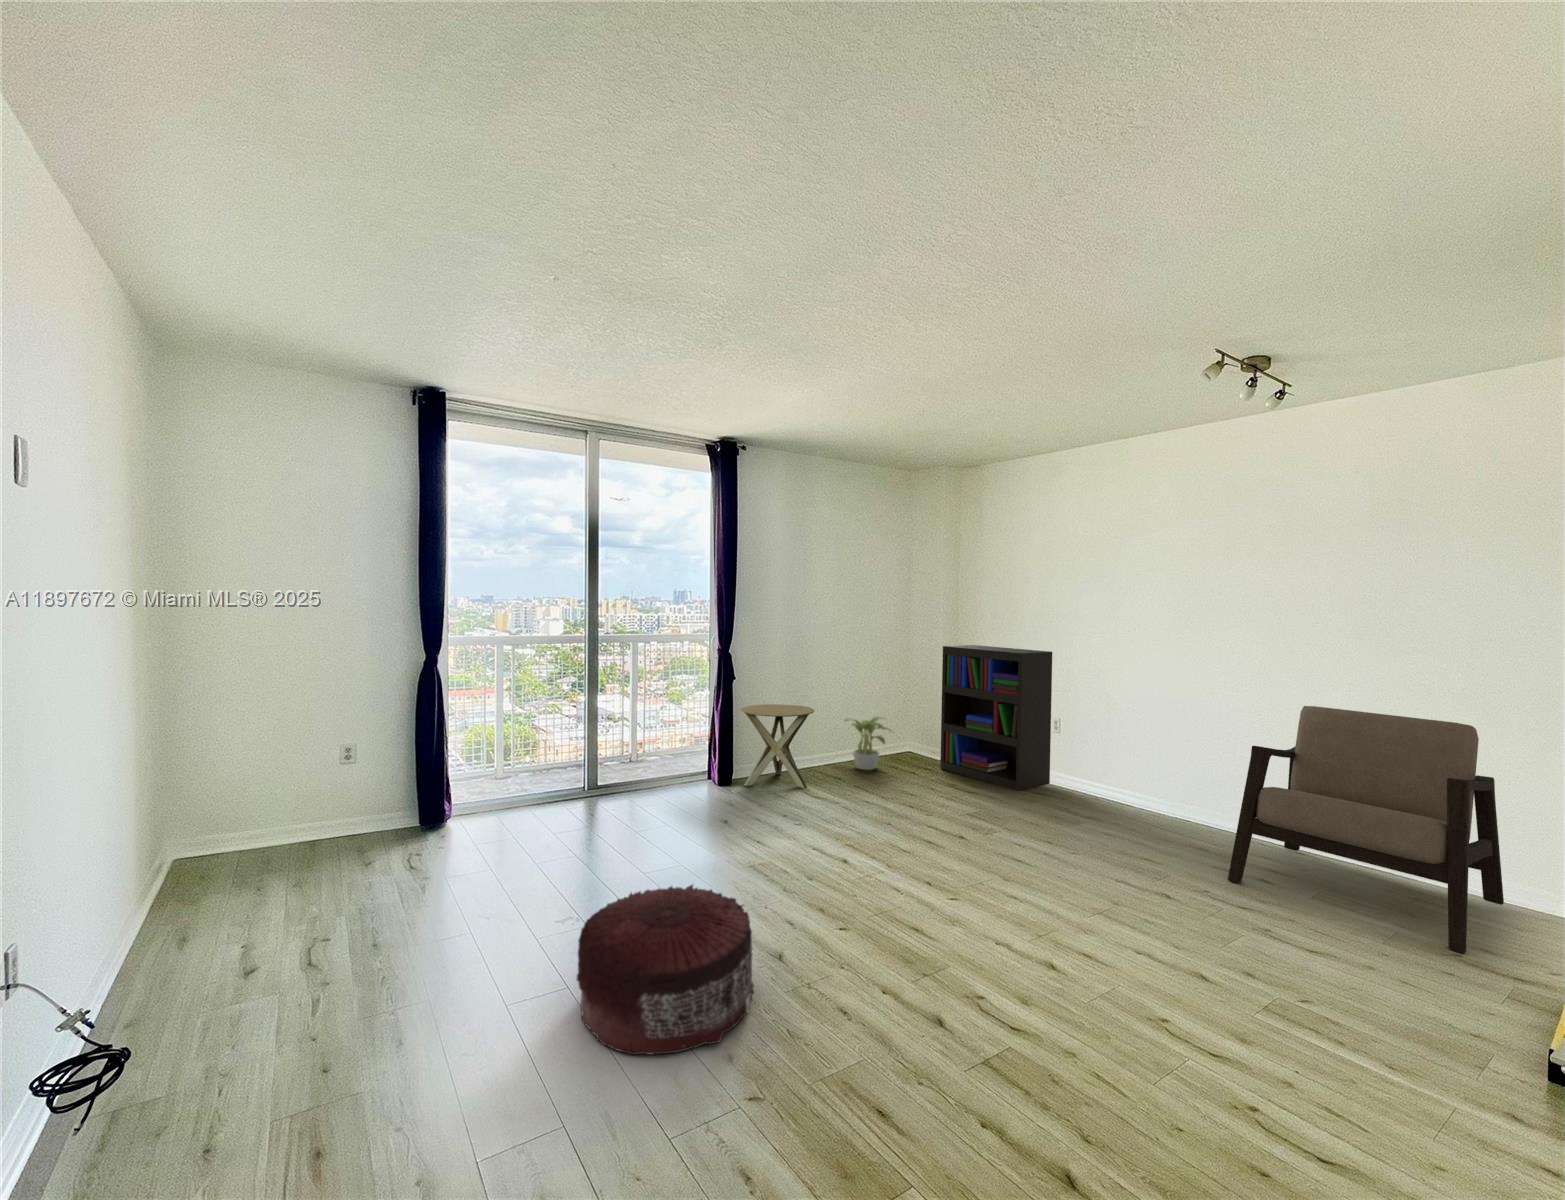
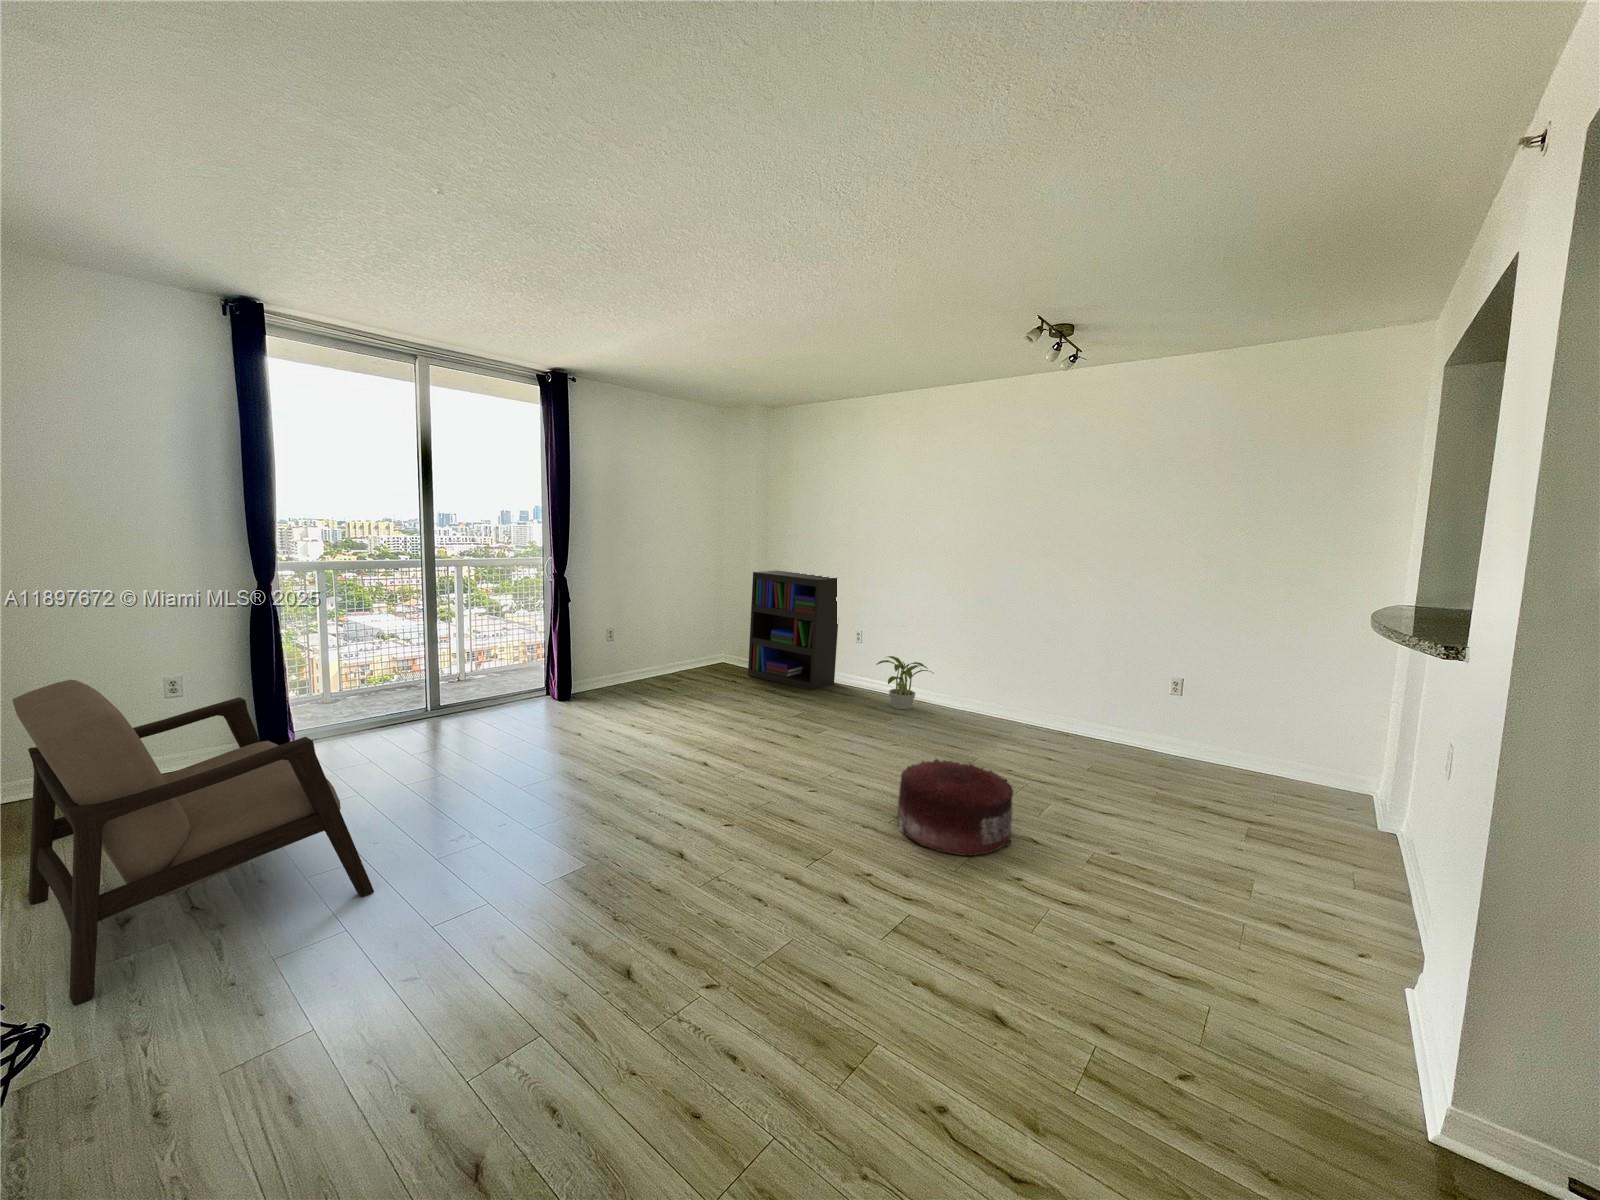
side table: present [741,704,814,788] -> none [575,625,644,699]
armchair: present [1228,706,1504,954] -> present [13,680,374,1006]
potted plant: present [845,717,890,770] -> present [876,656,933,709]
pouf: present [577,885,754,1055] -> present [897,759,1013,856]

